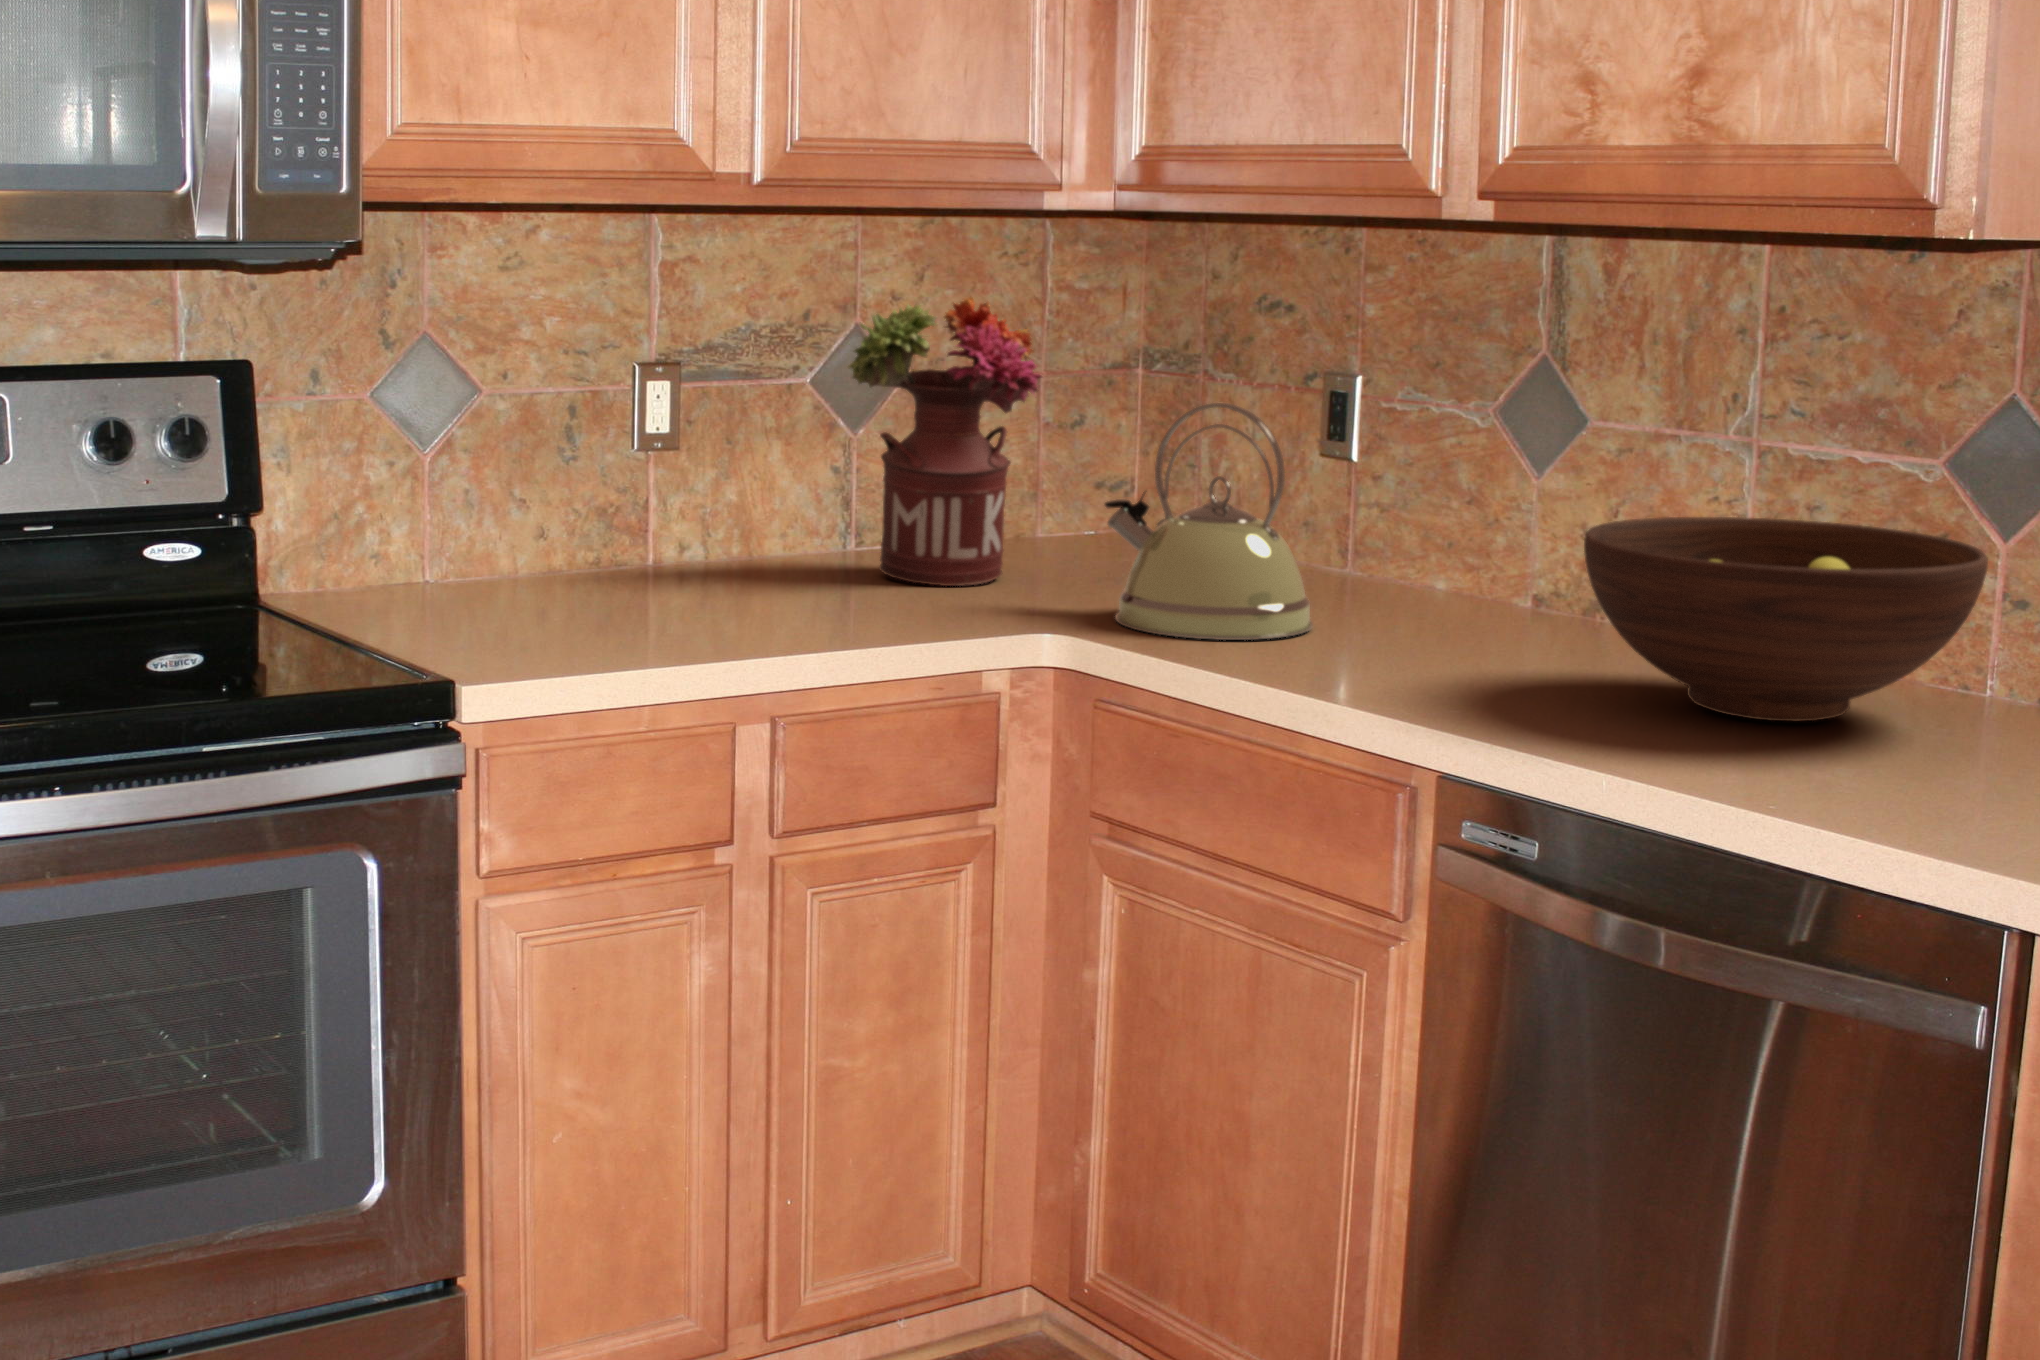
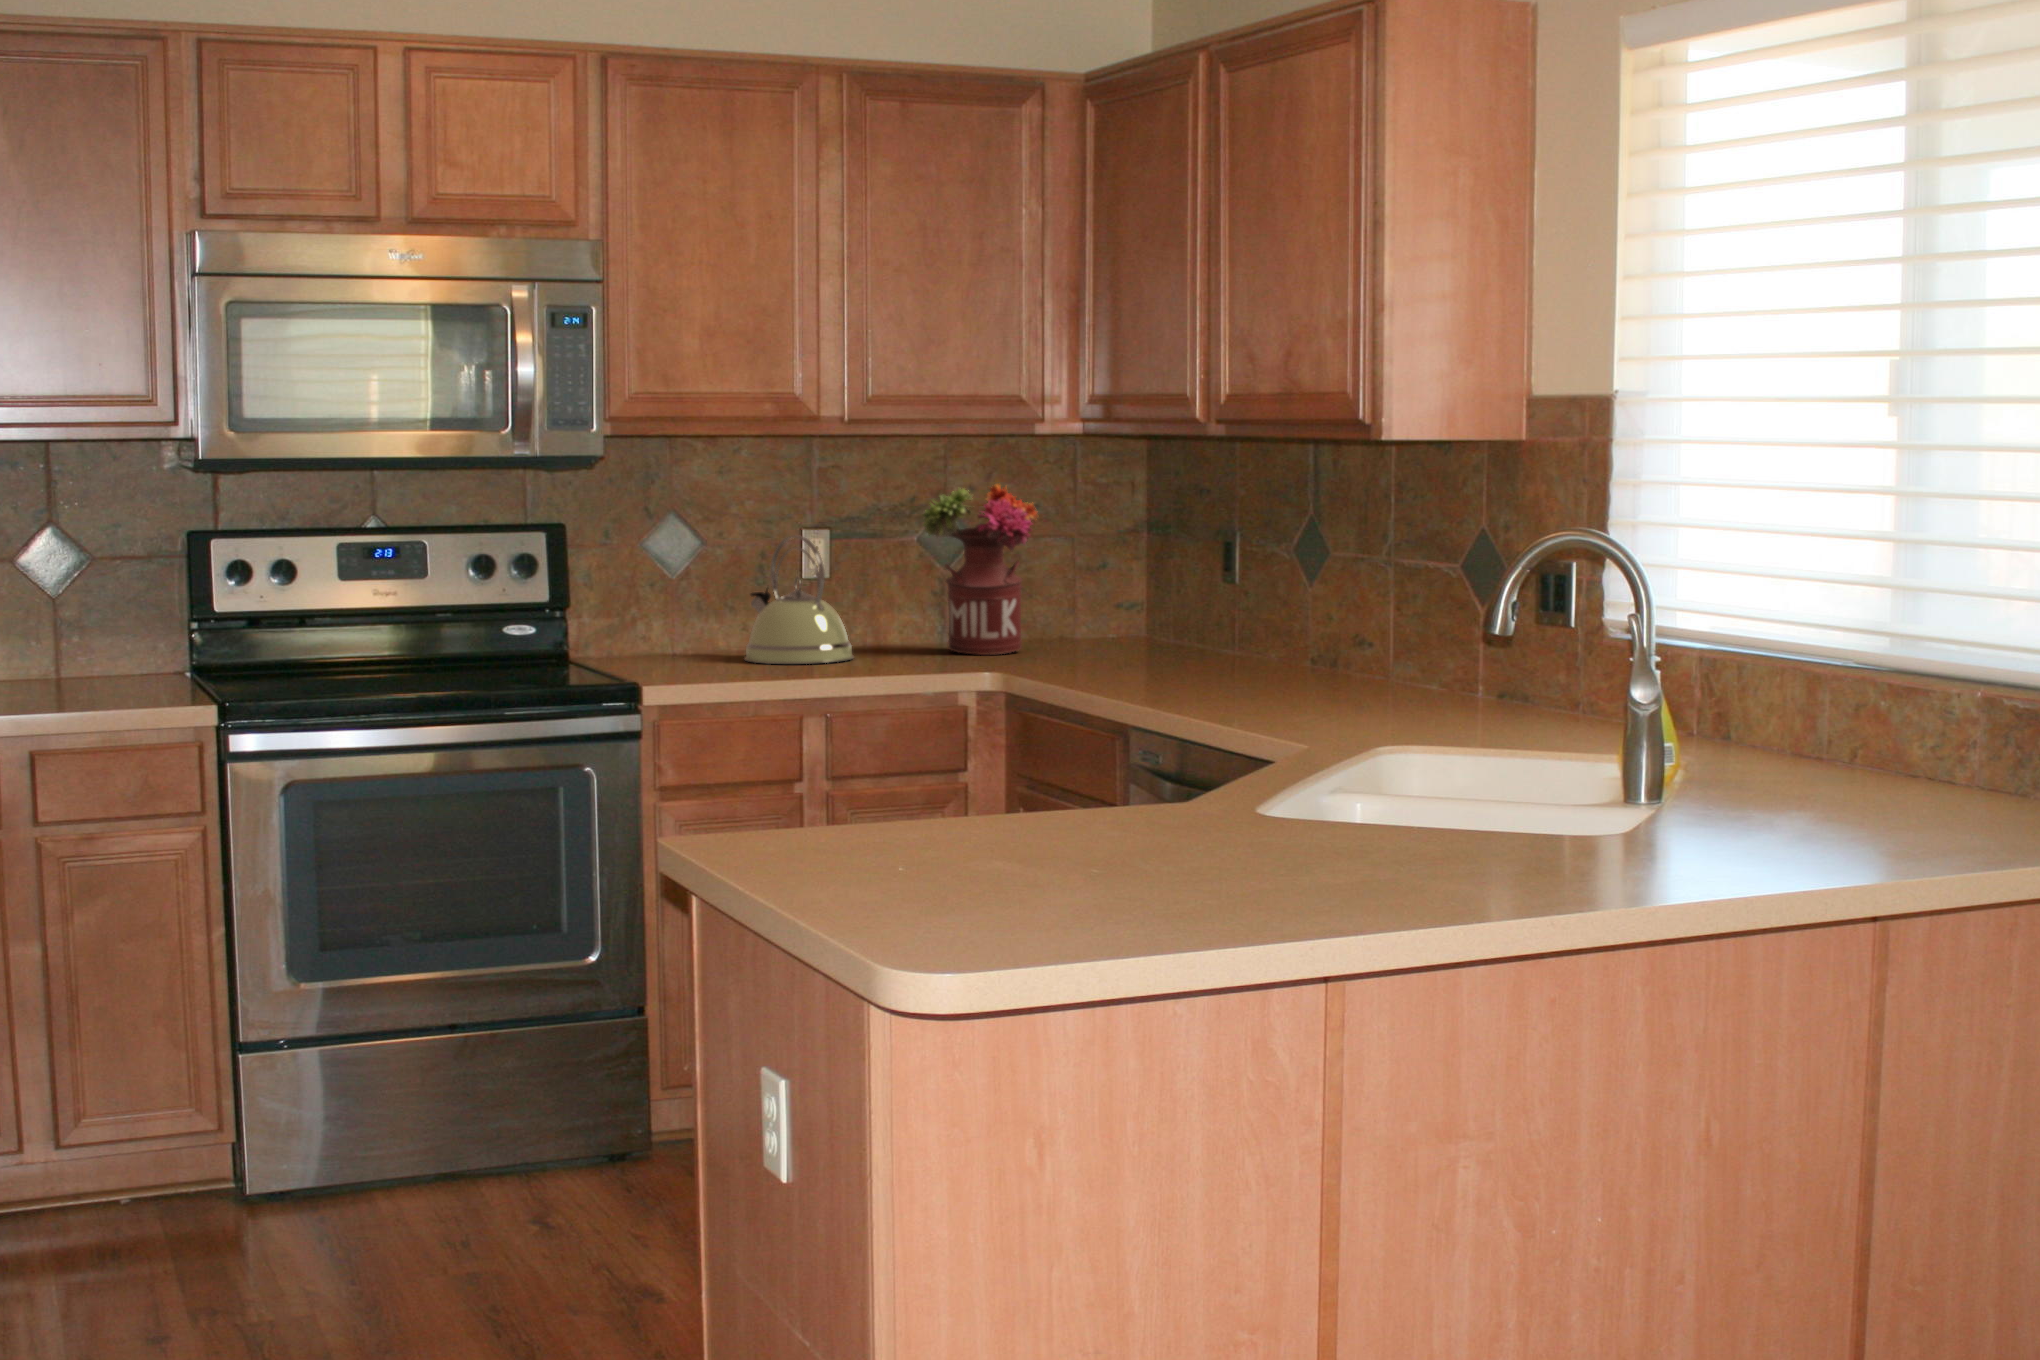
kettle: present [1105,402,1313,640] -> present [745,535,854,664]
fruit bowl: present [1584,517,1988,722] -> none [1234,596,1435,699]

